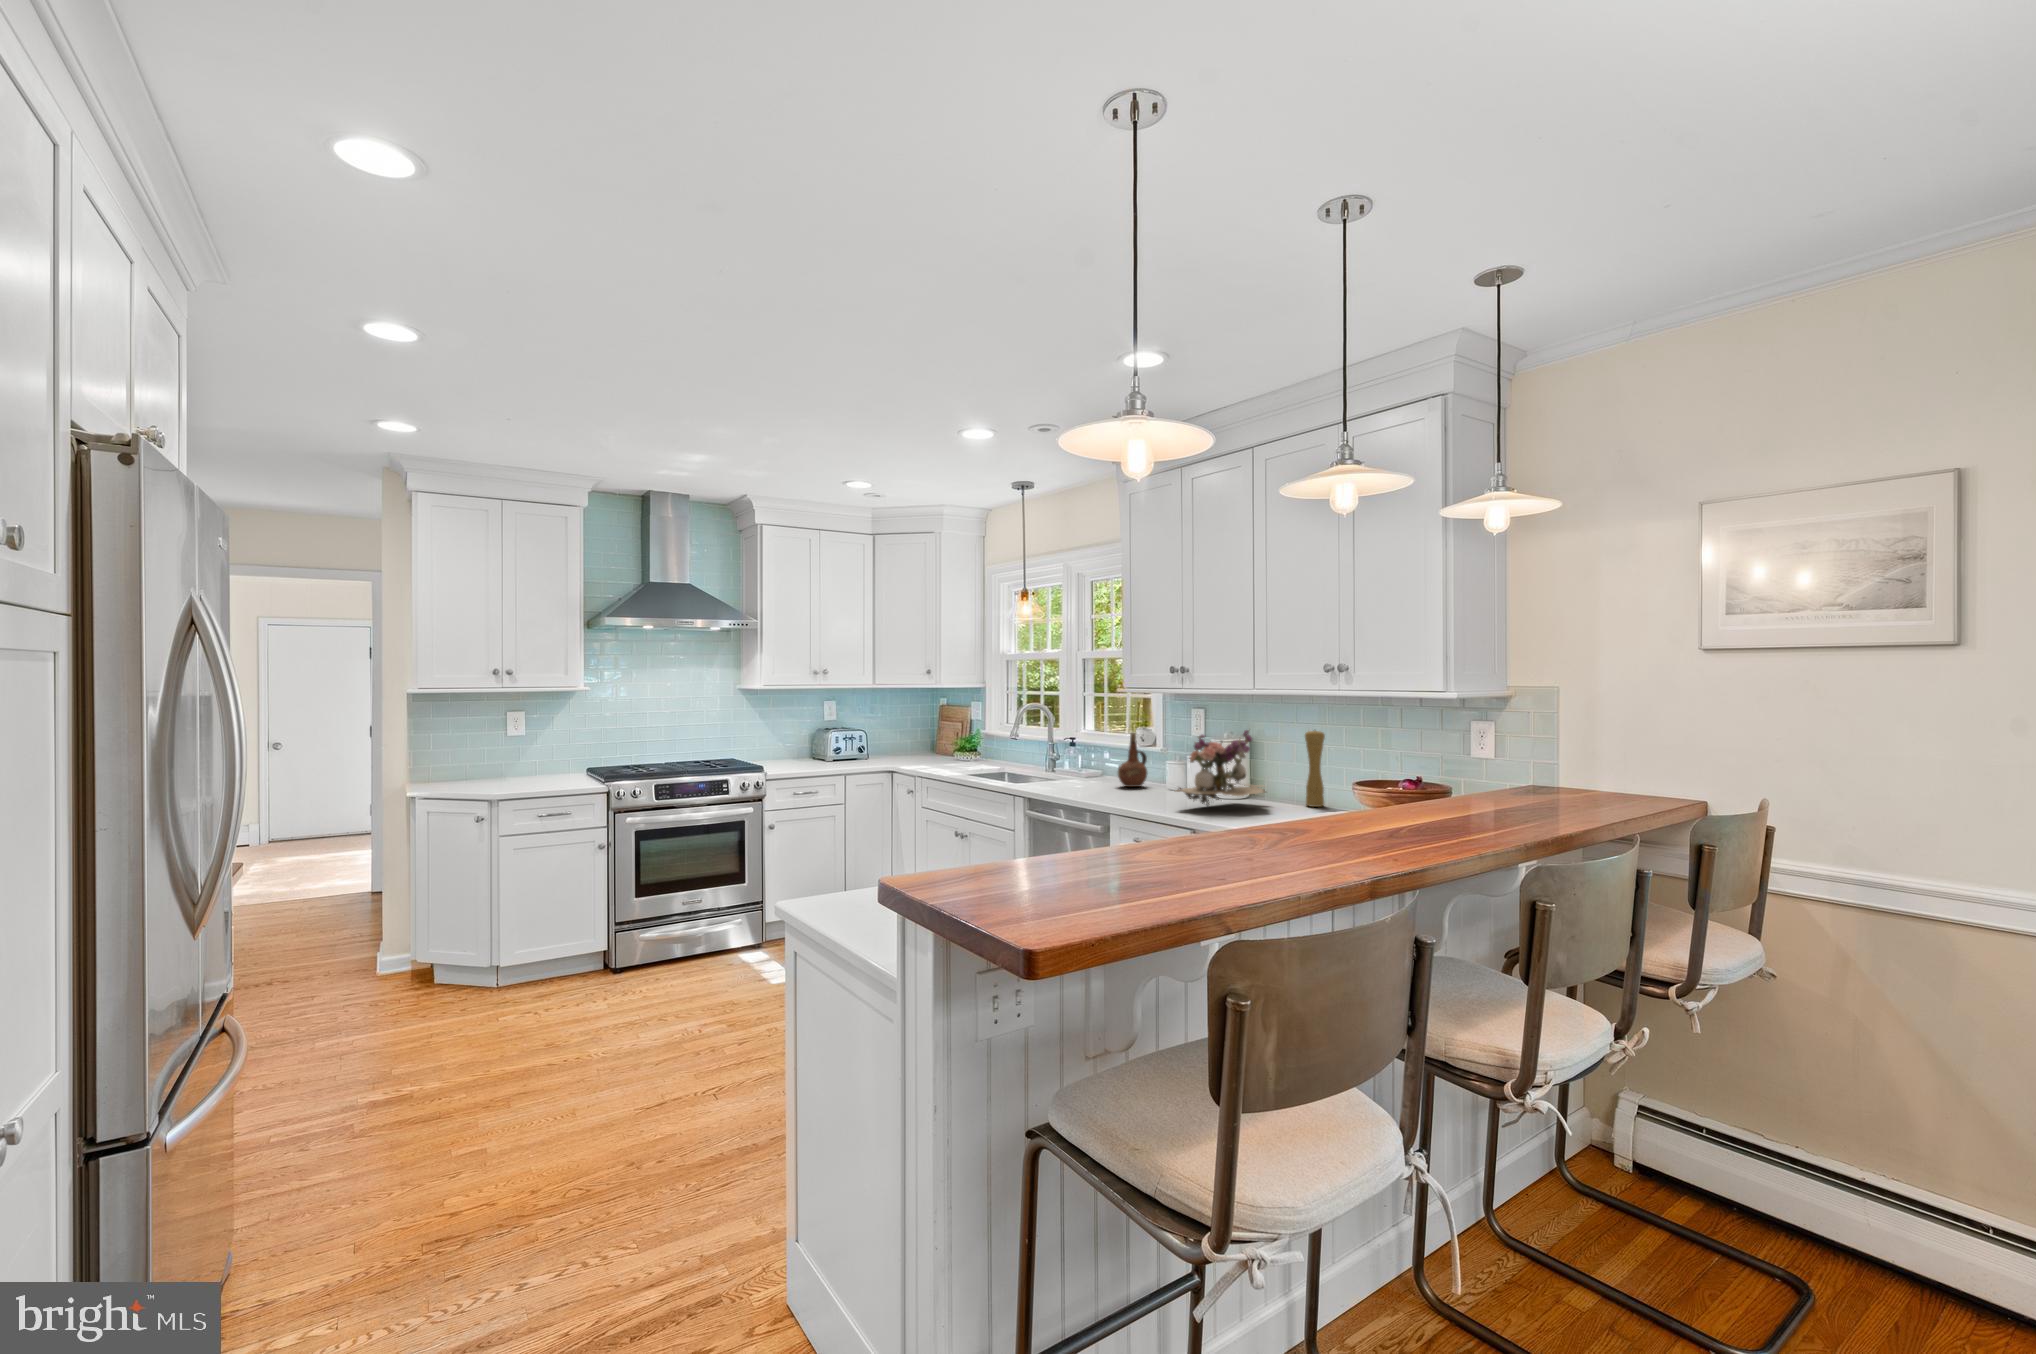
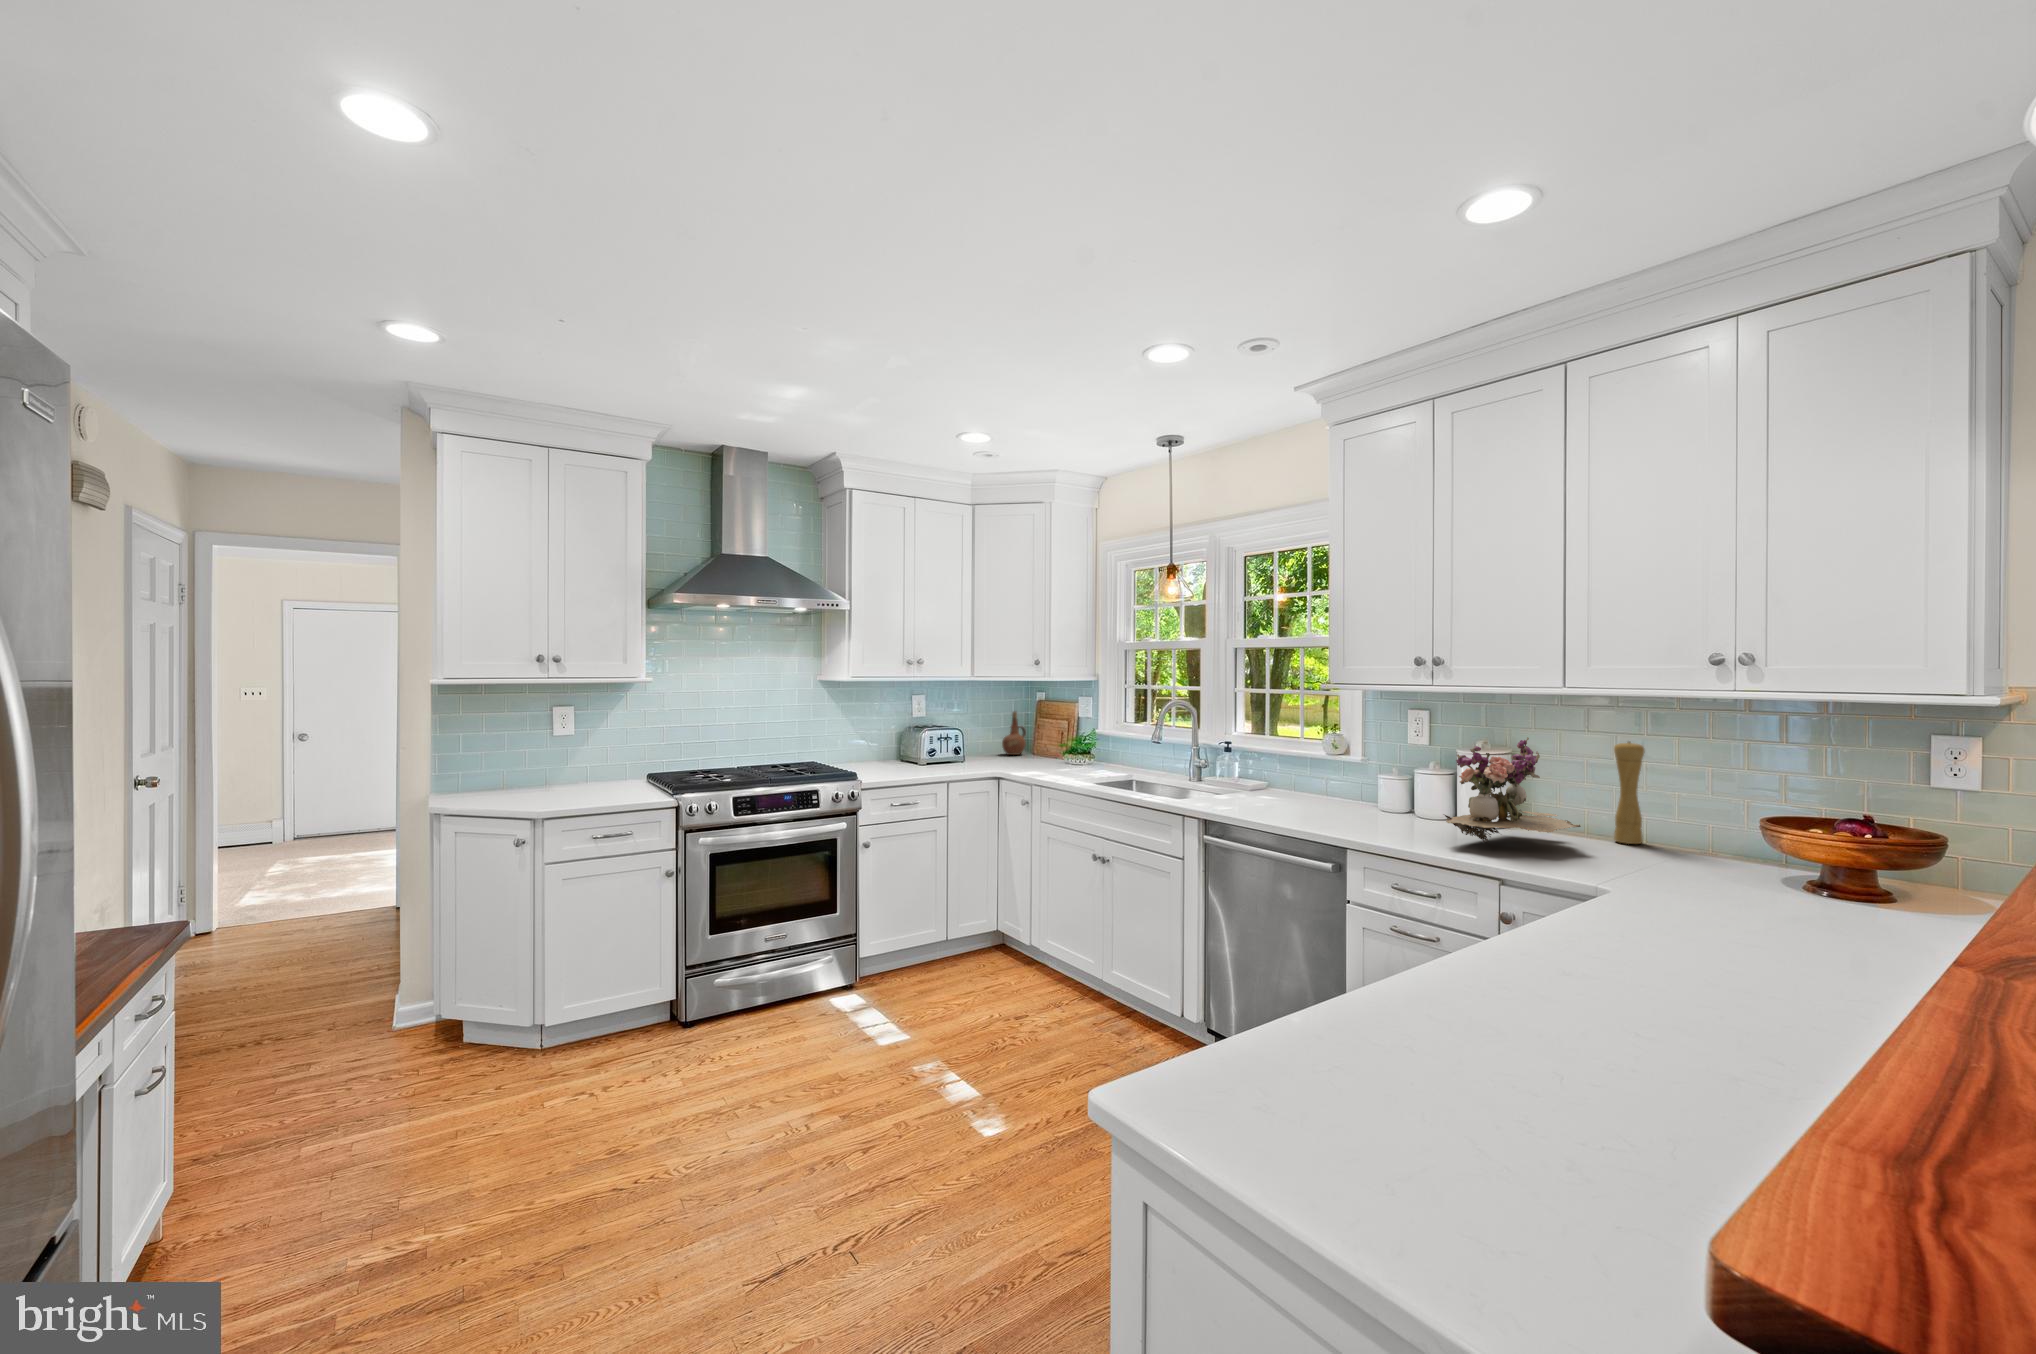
ceramic pitcher: present [1118,733,1147,787] -> present [1002,712,1026,755]

